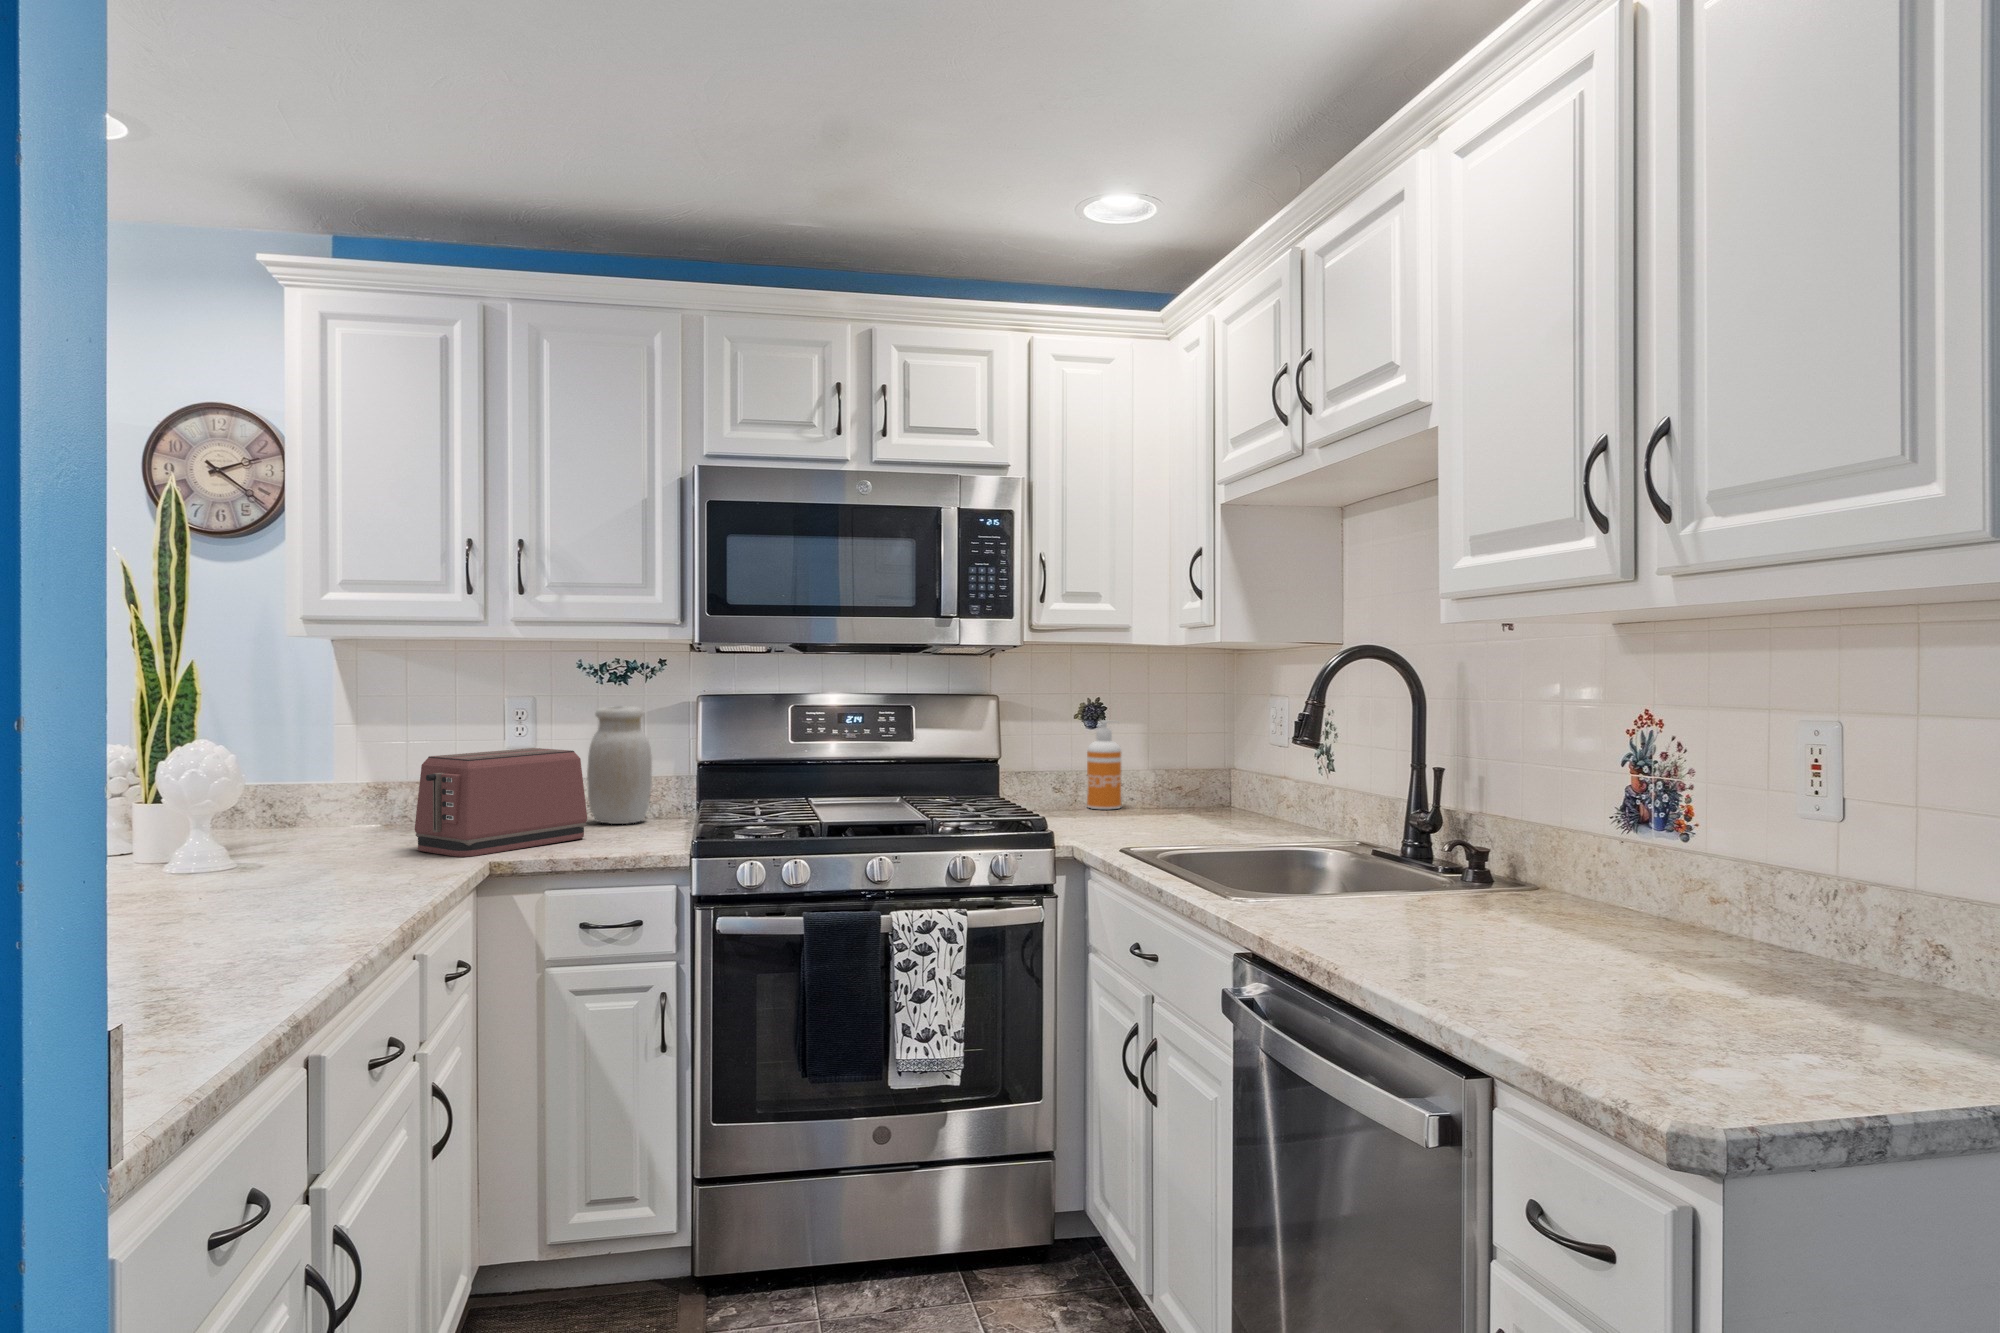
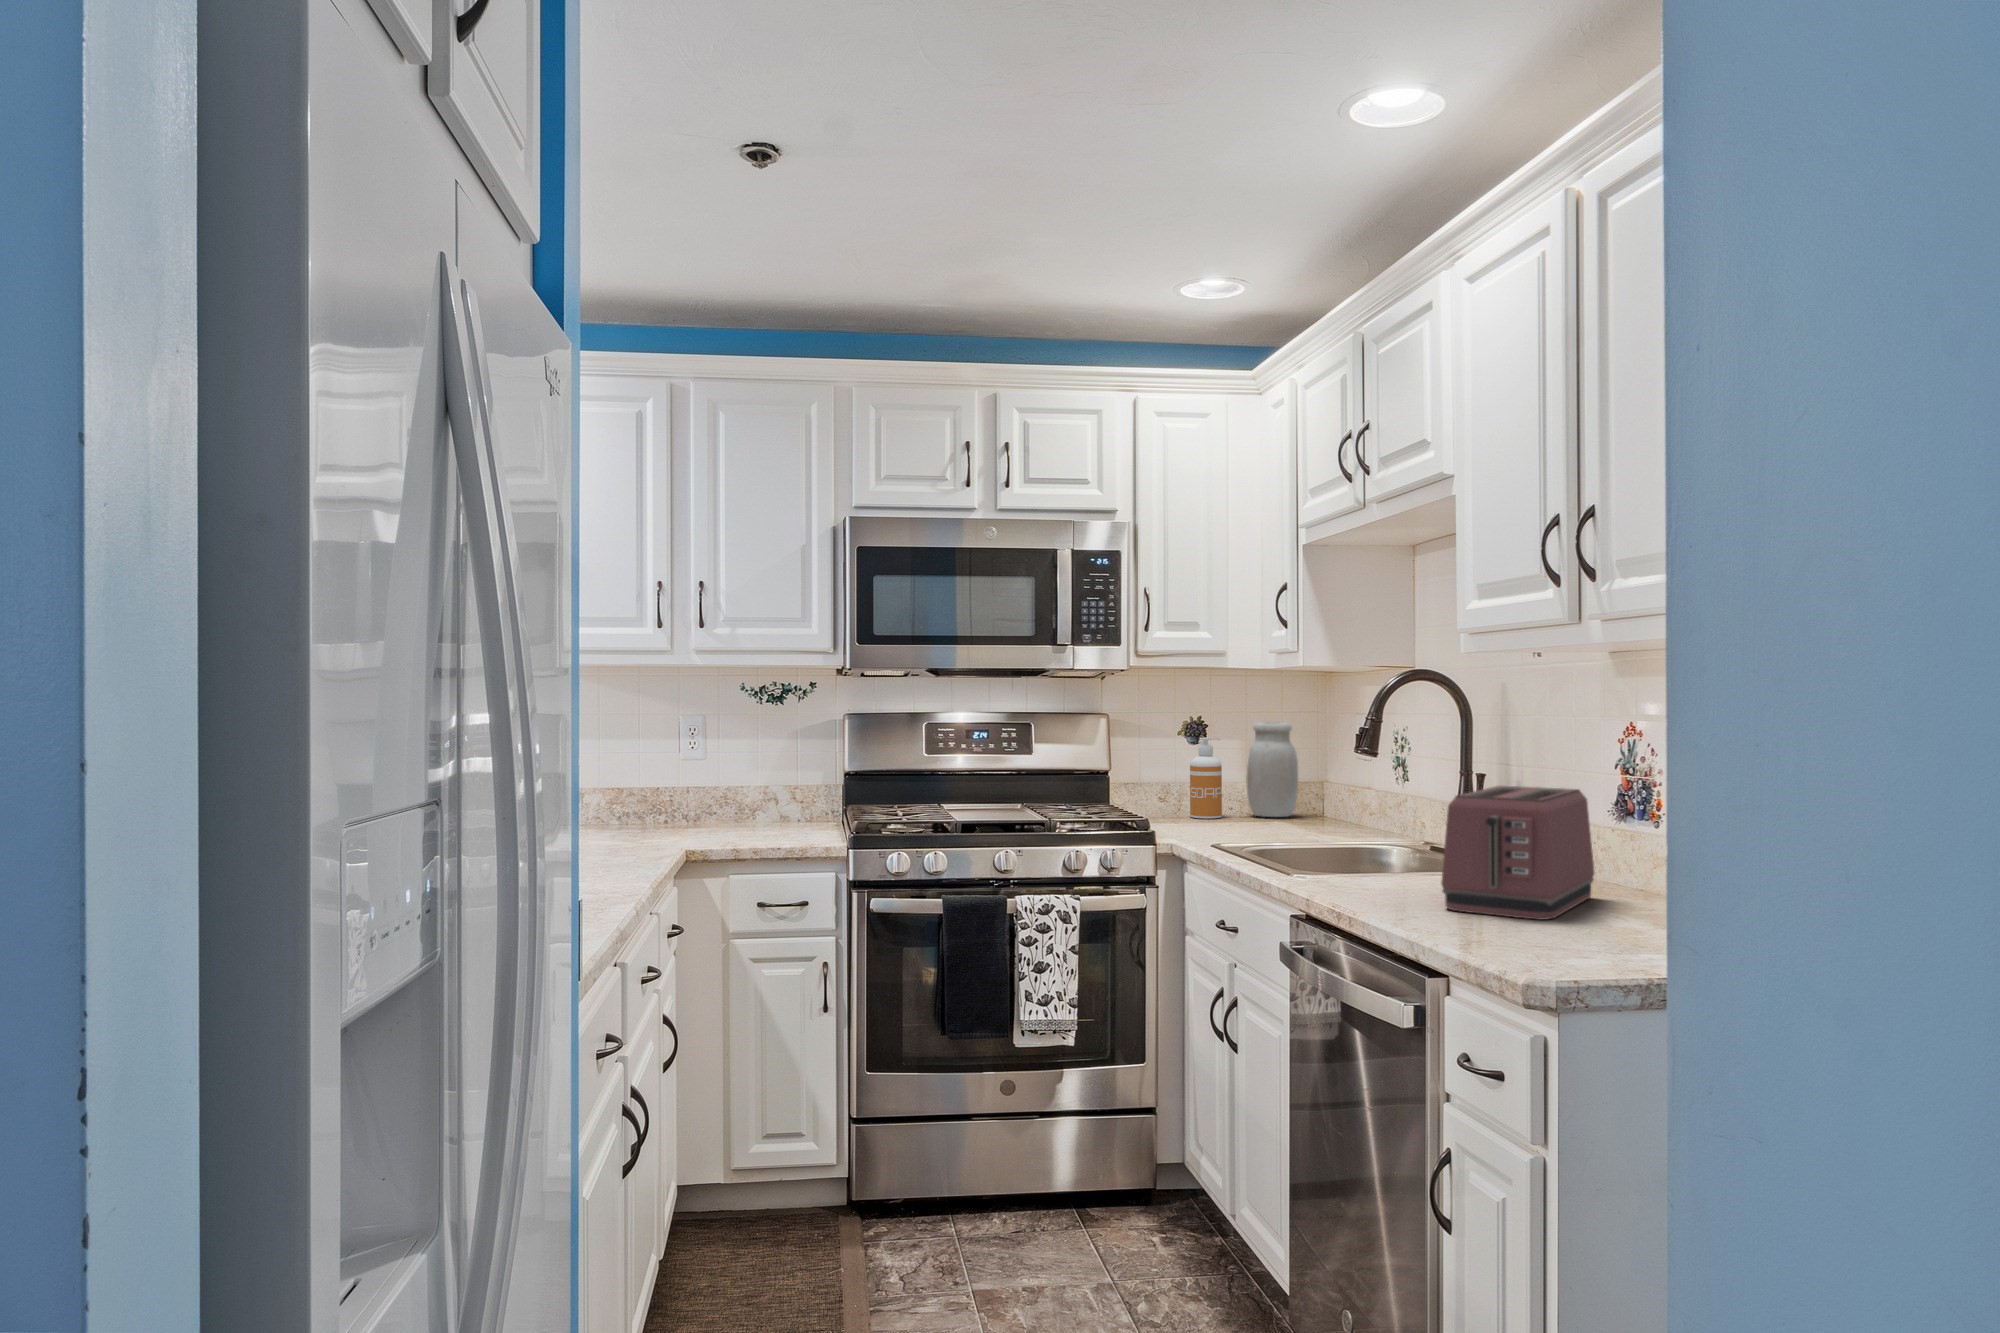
jar: present [587,706,652,824] -> present [1247,722,1298,817]
toaster: present [415,748,587,857] -> present [1441,786,1594,920]

